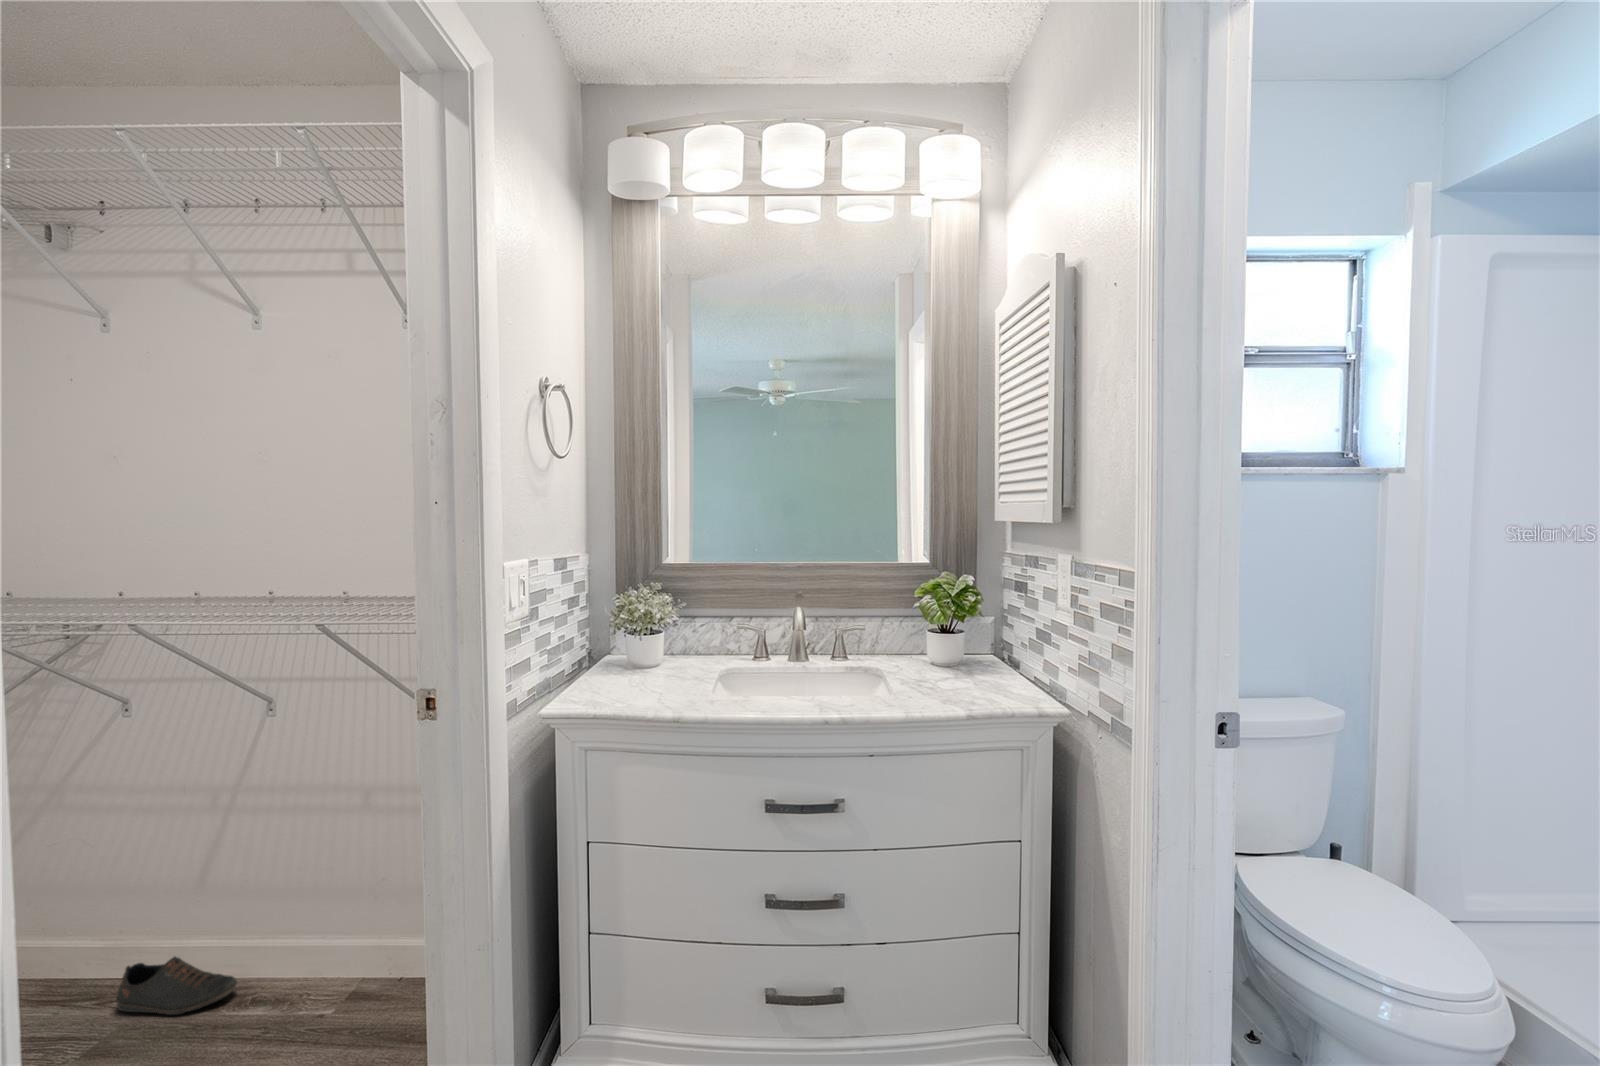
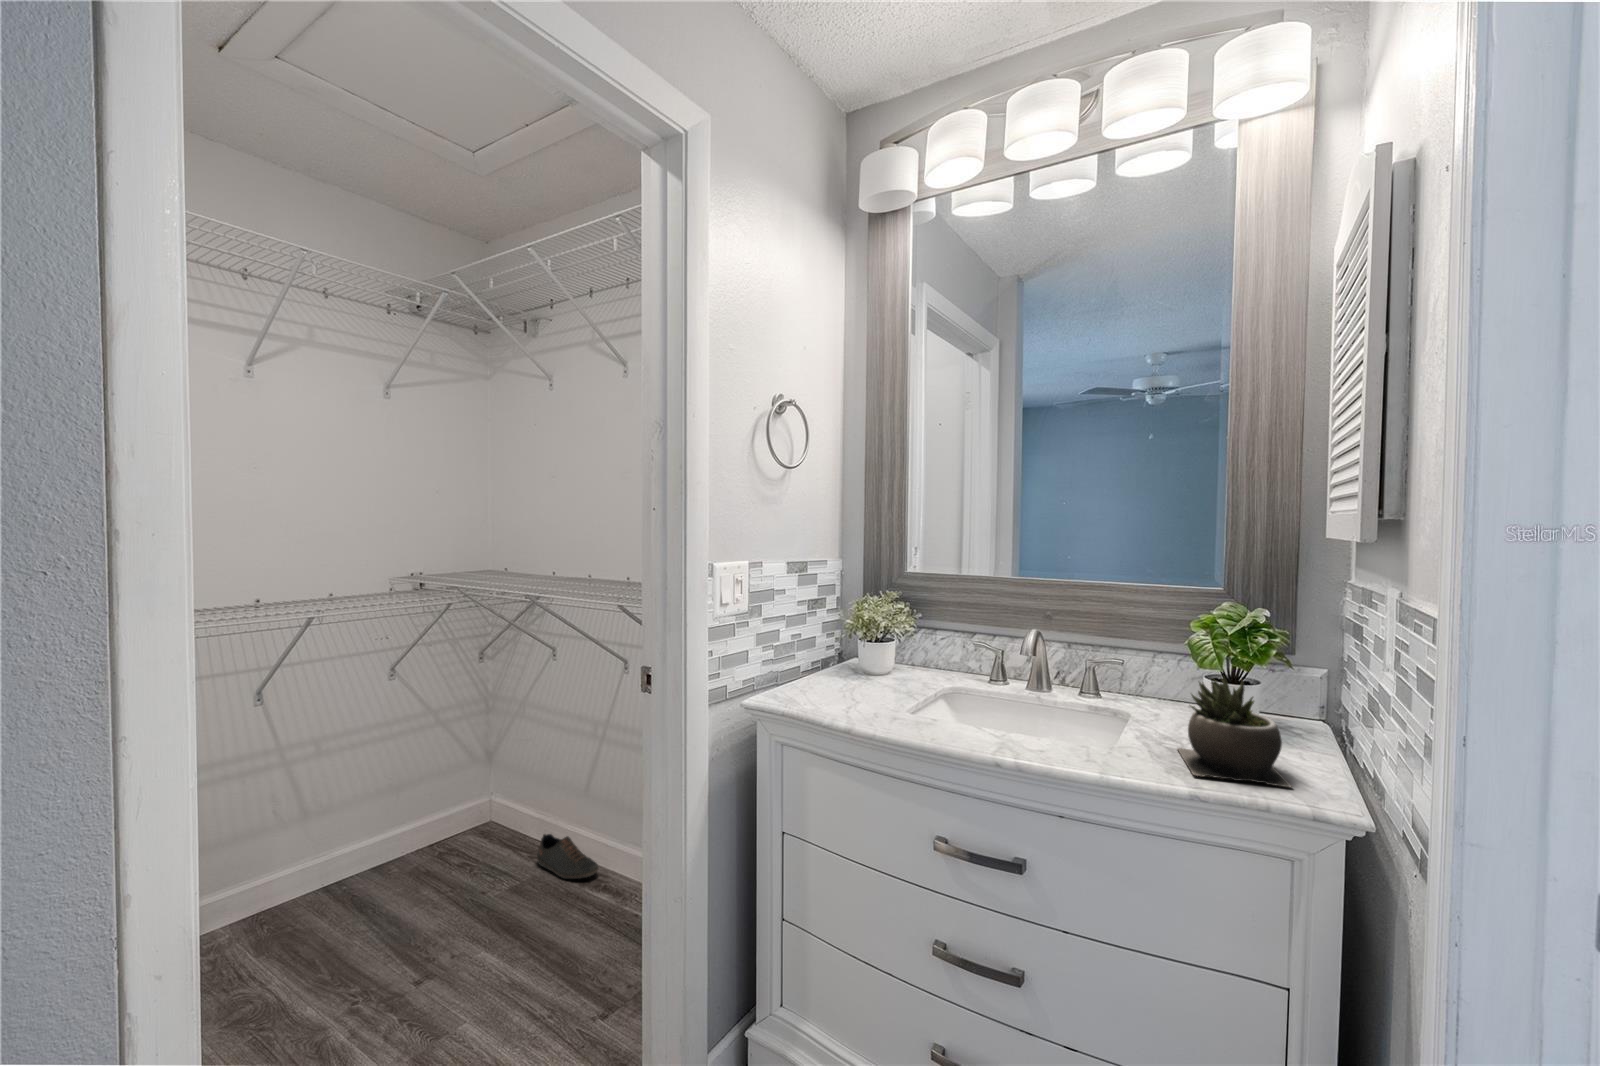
succulent plant: none [931,626,1016,703] -> present [1177,677,1292,787]

